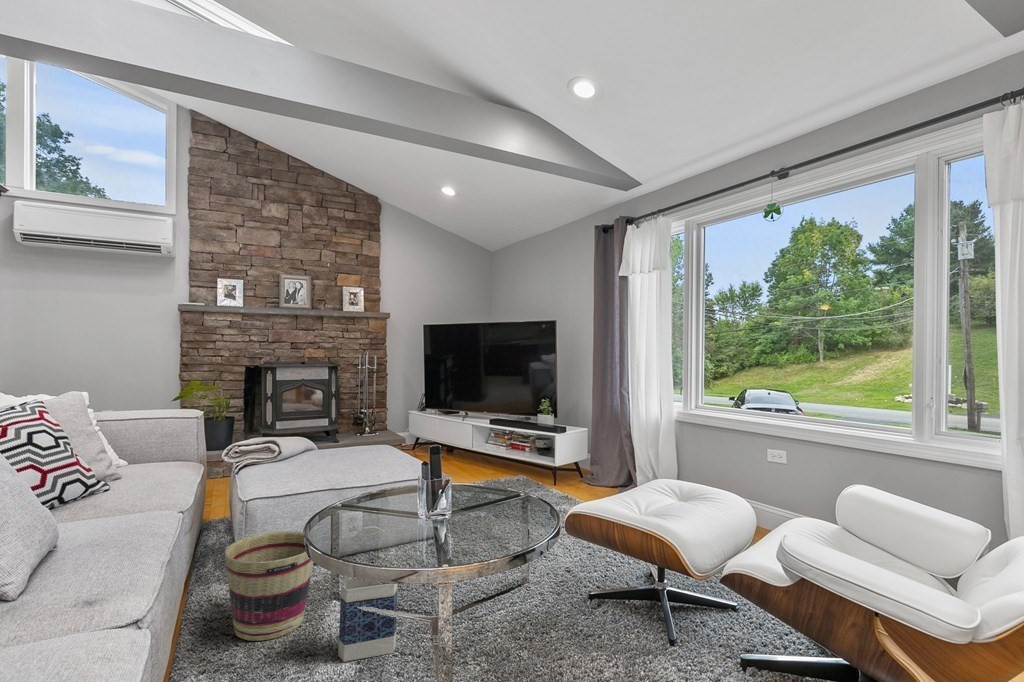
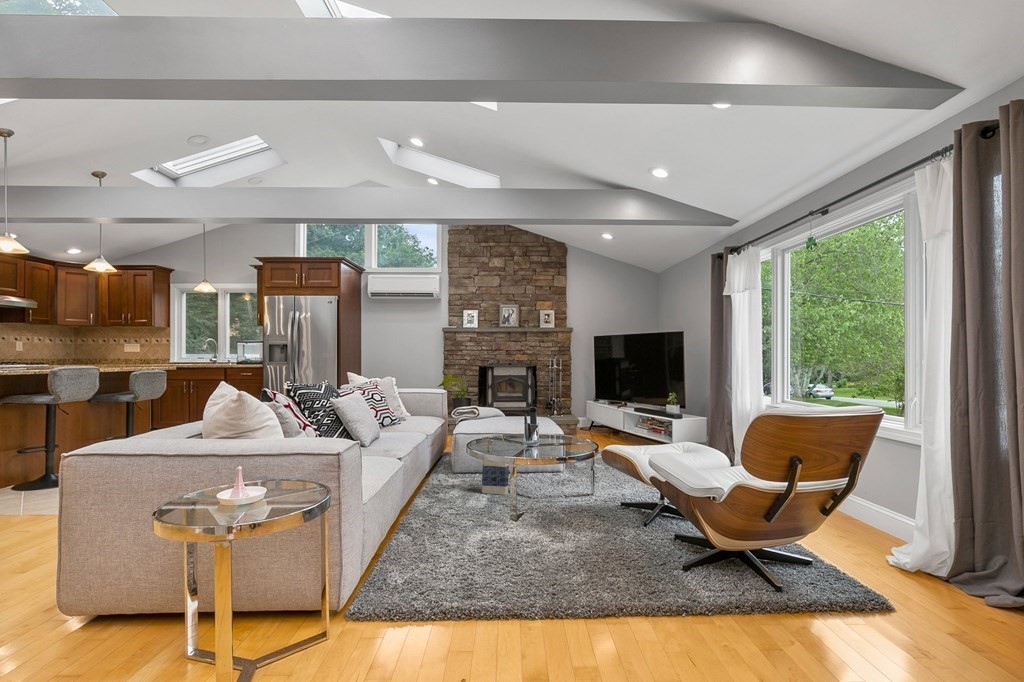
basket: present [225,531,314,641] -> none [440,439,481,484]

